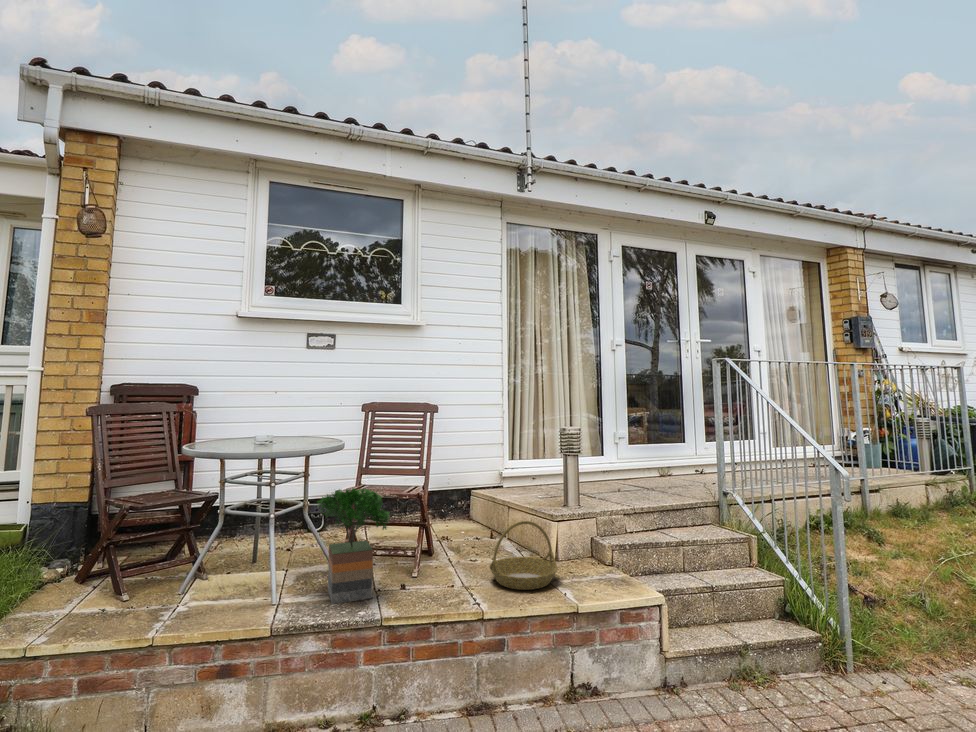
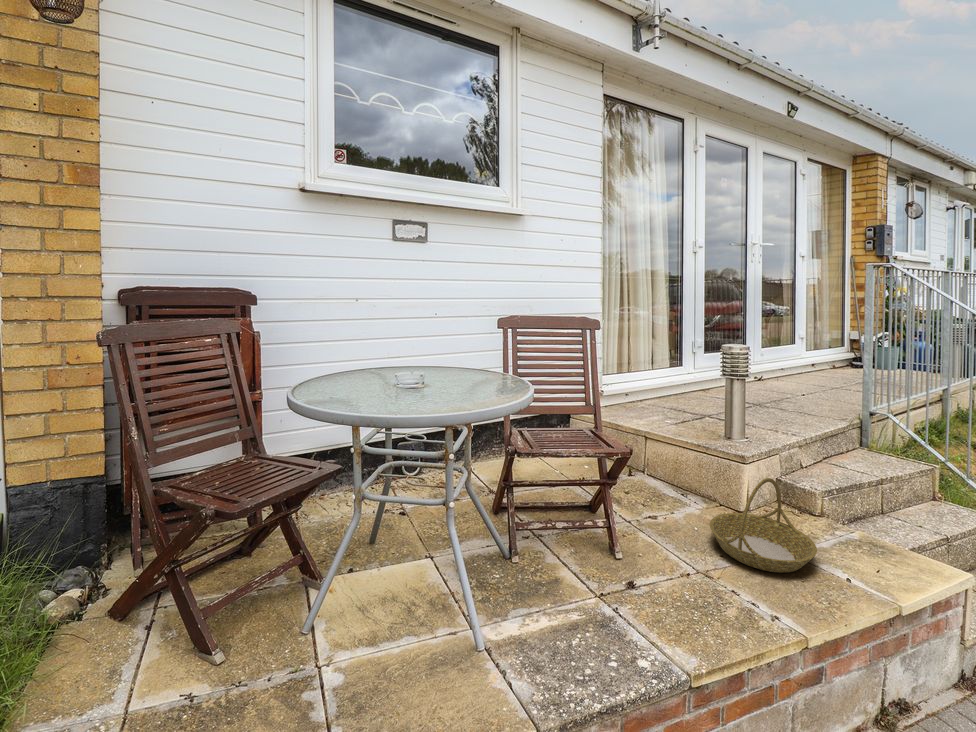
potted tree: present [318,488,389,604] -> none [514,451,644,638]

